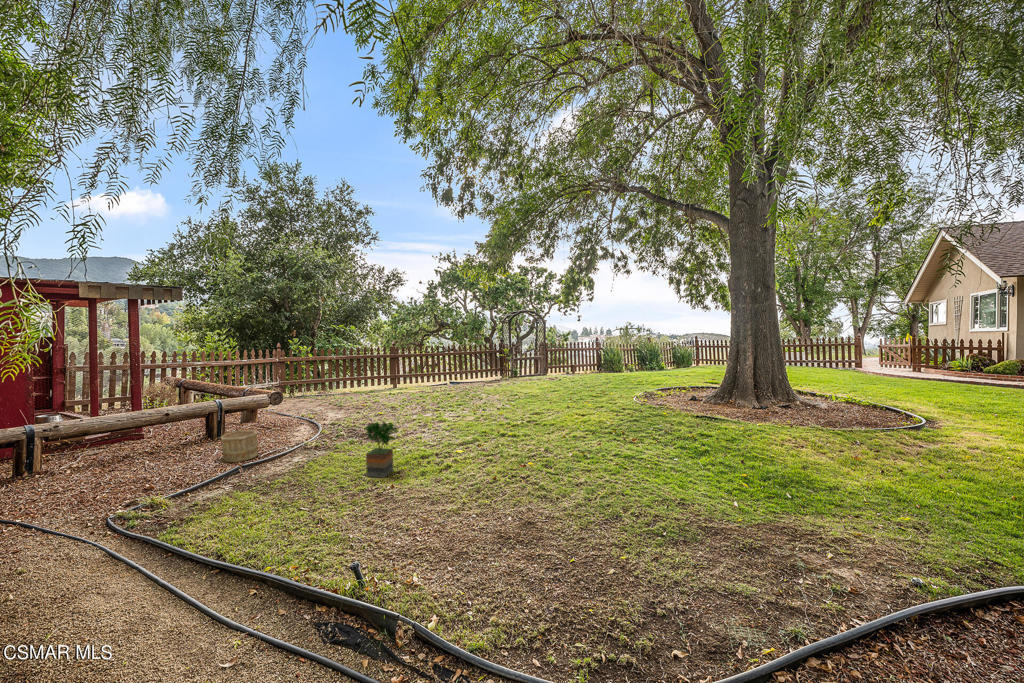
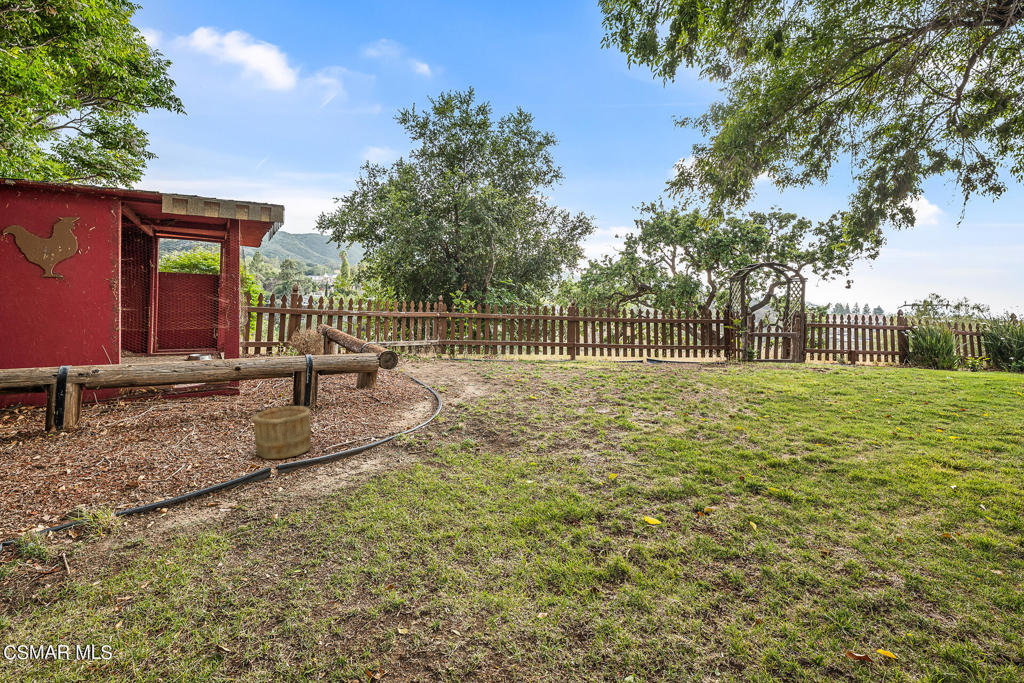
potted tree: present [366,423,398,477] -> none [414,437,500,580]

